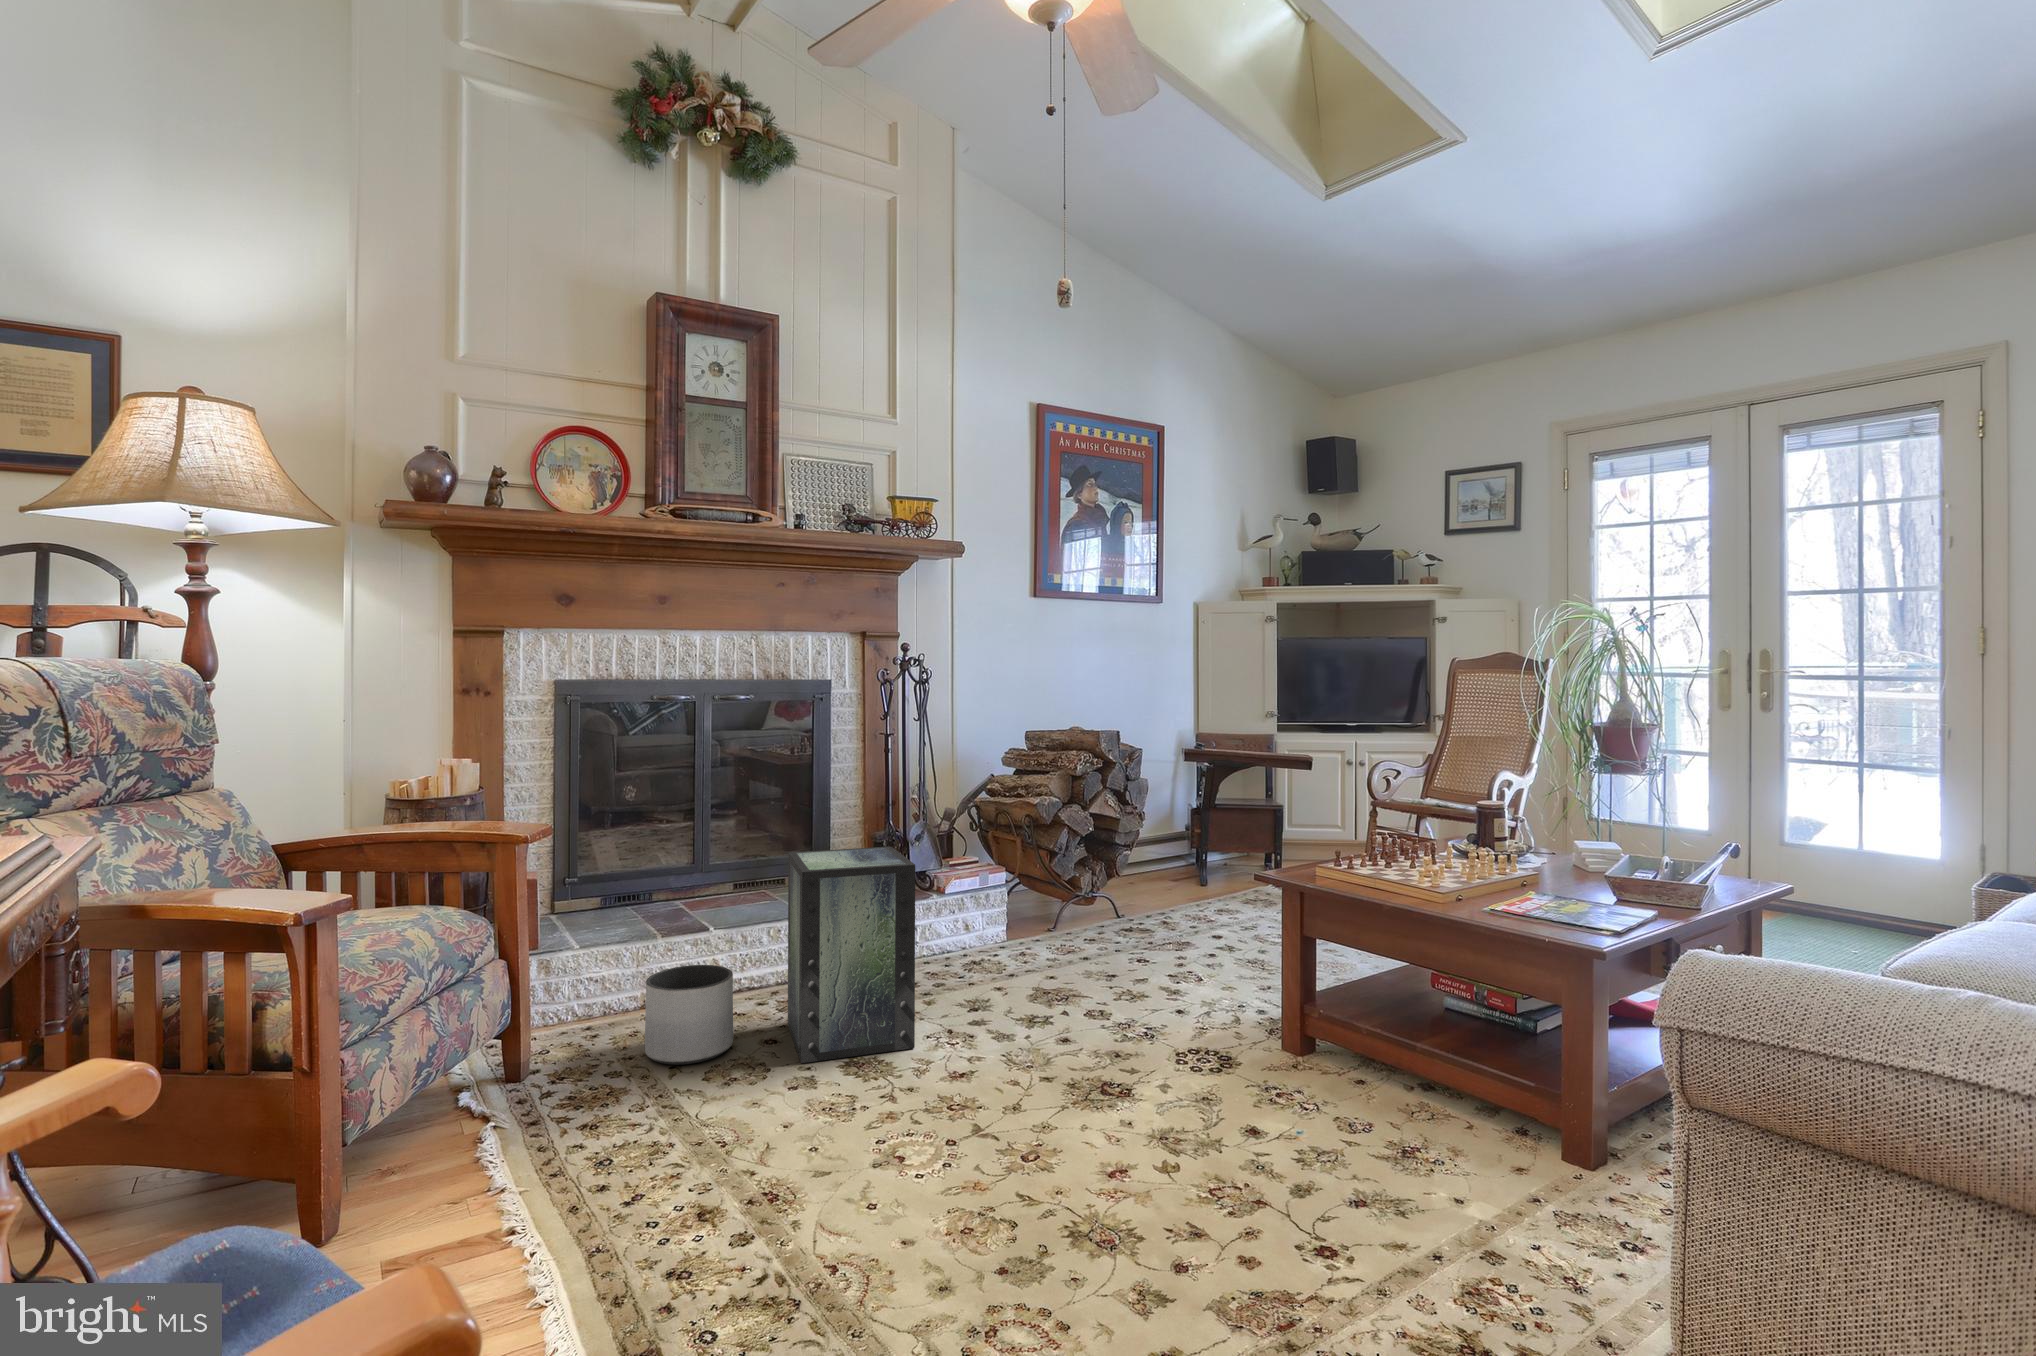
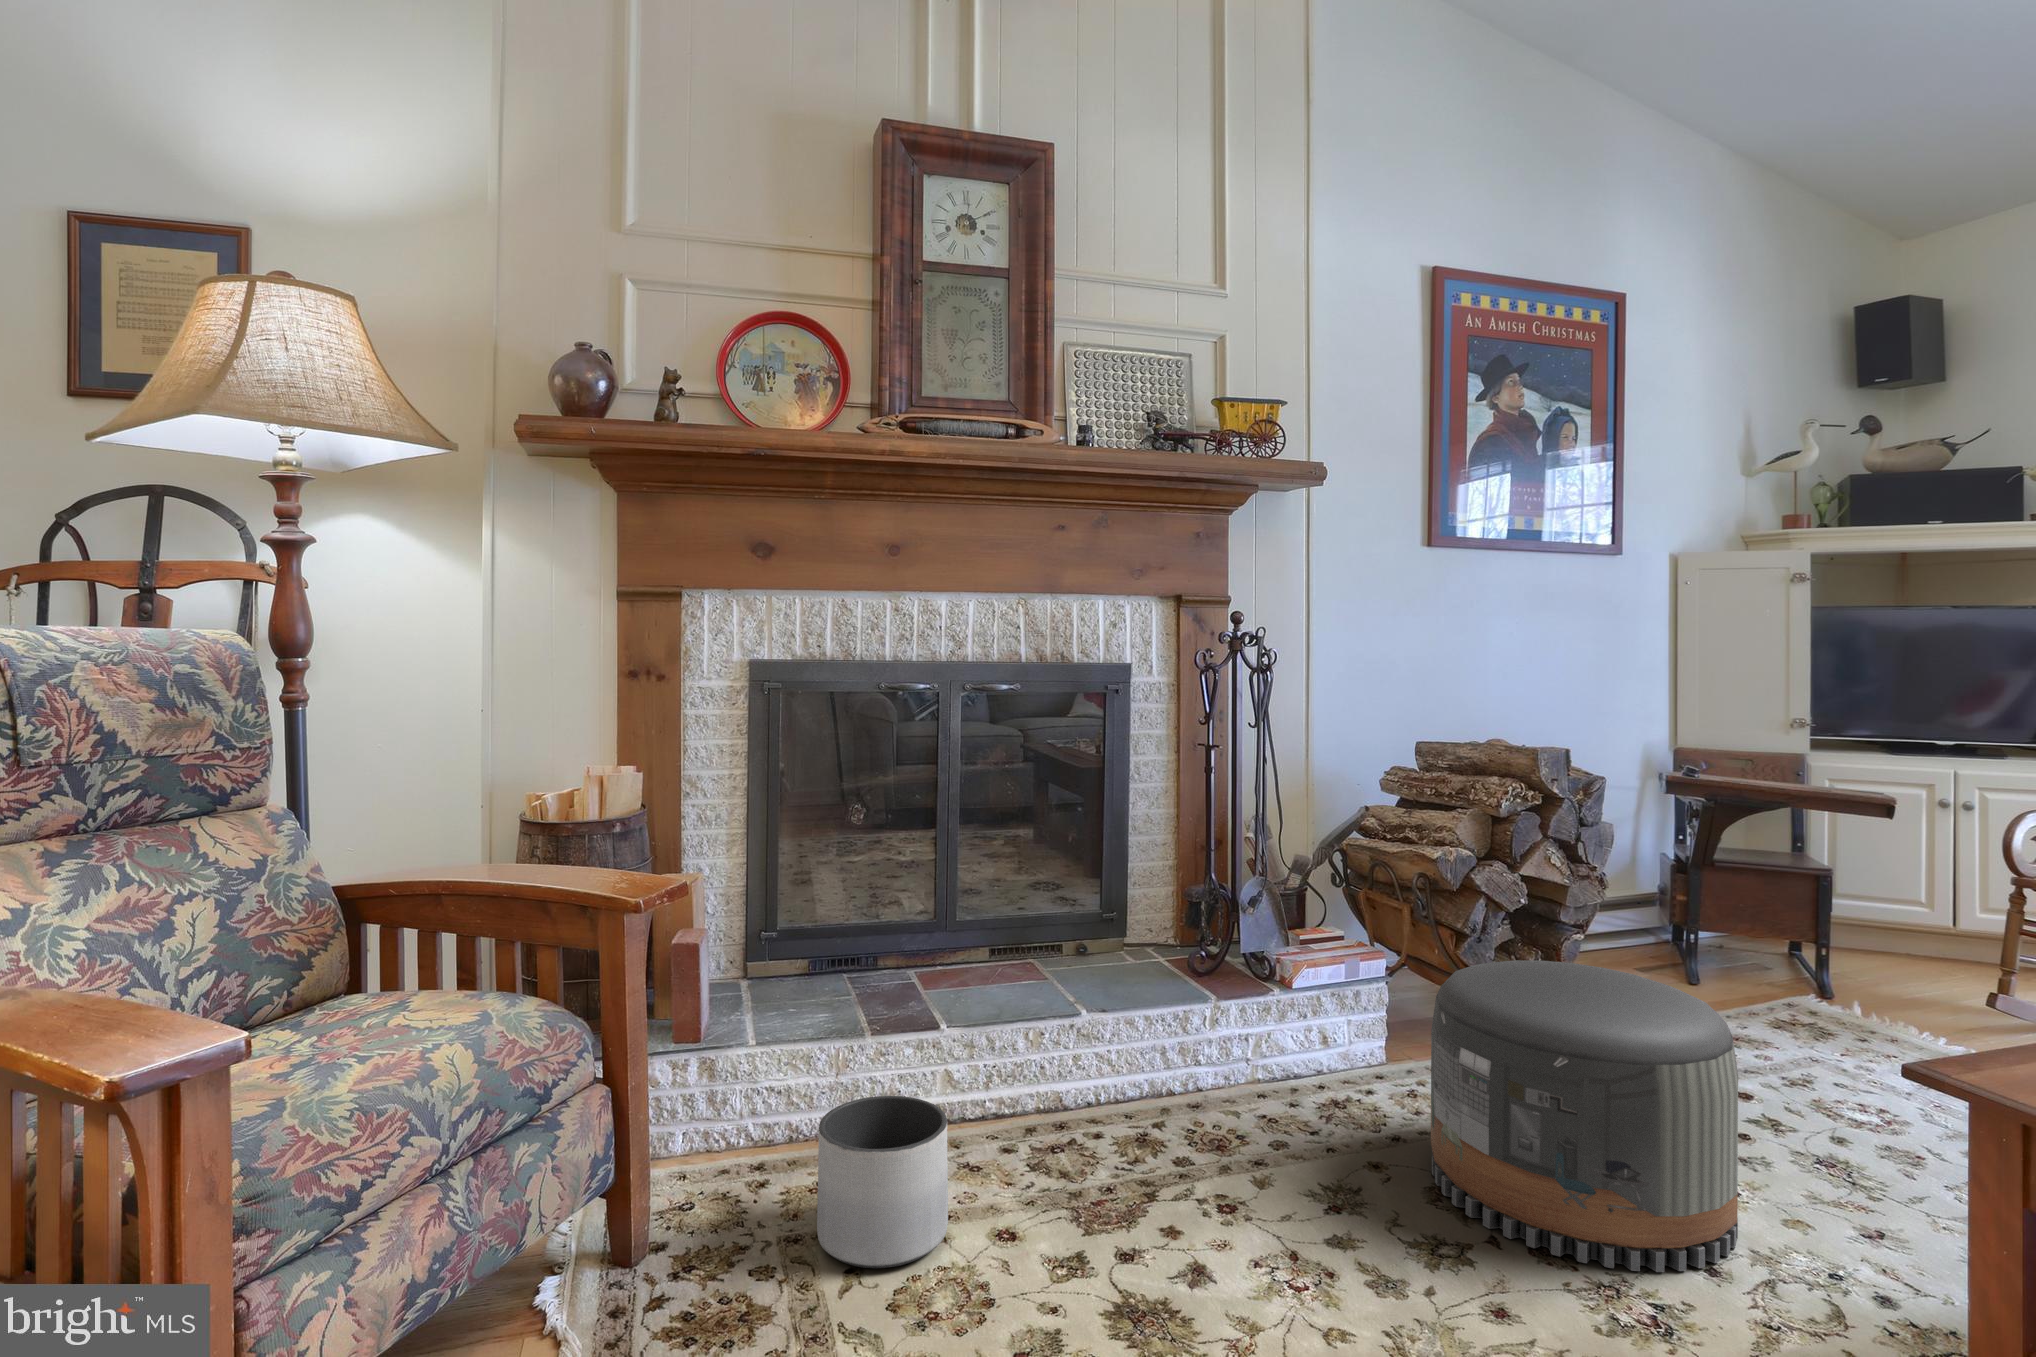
storage box: present [788,847,915,1063] -> none [1037,933,1240,1303]
pouf: none [1026,856,1179,1010] -> present [1431,960,1738,1272]

